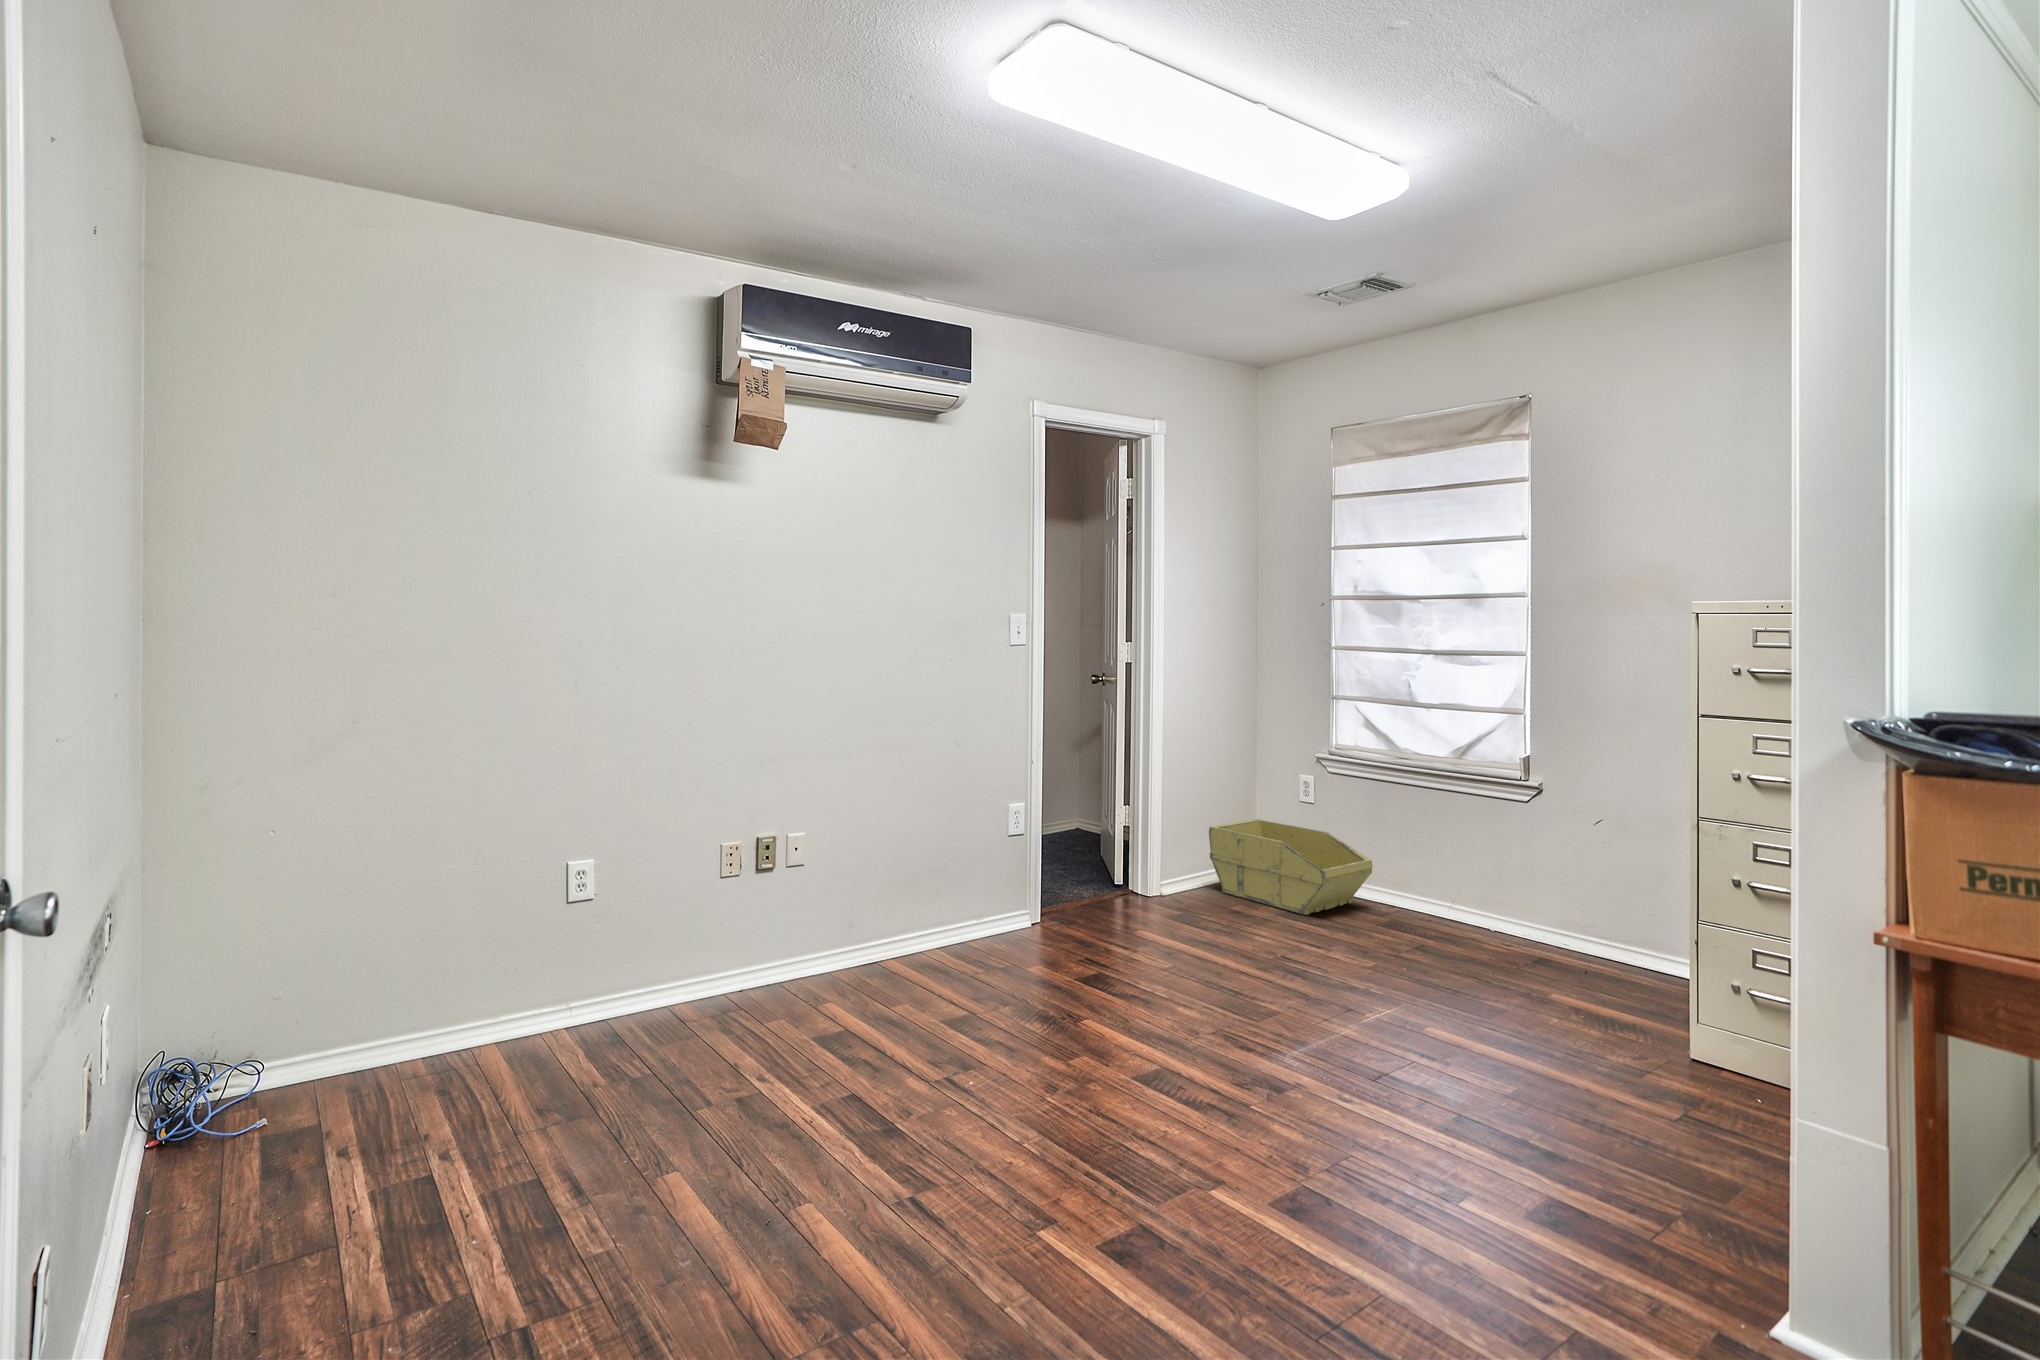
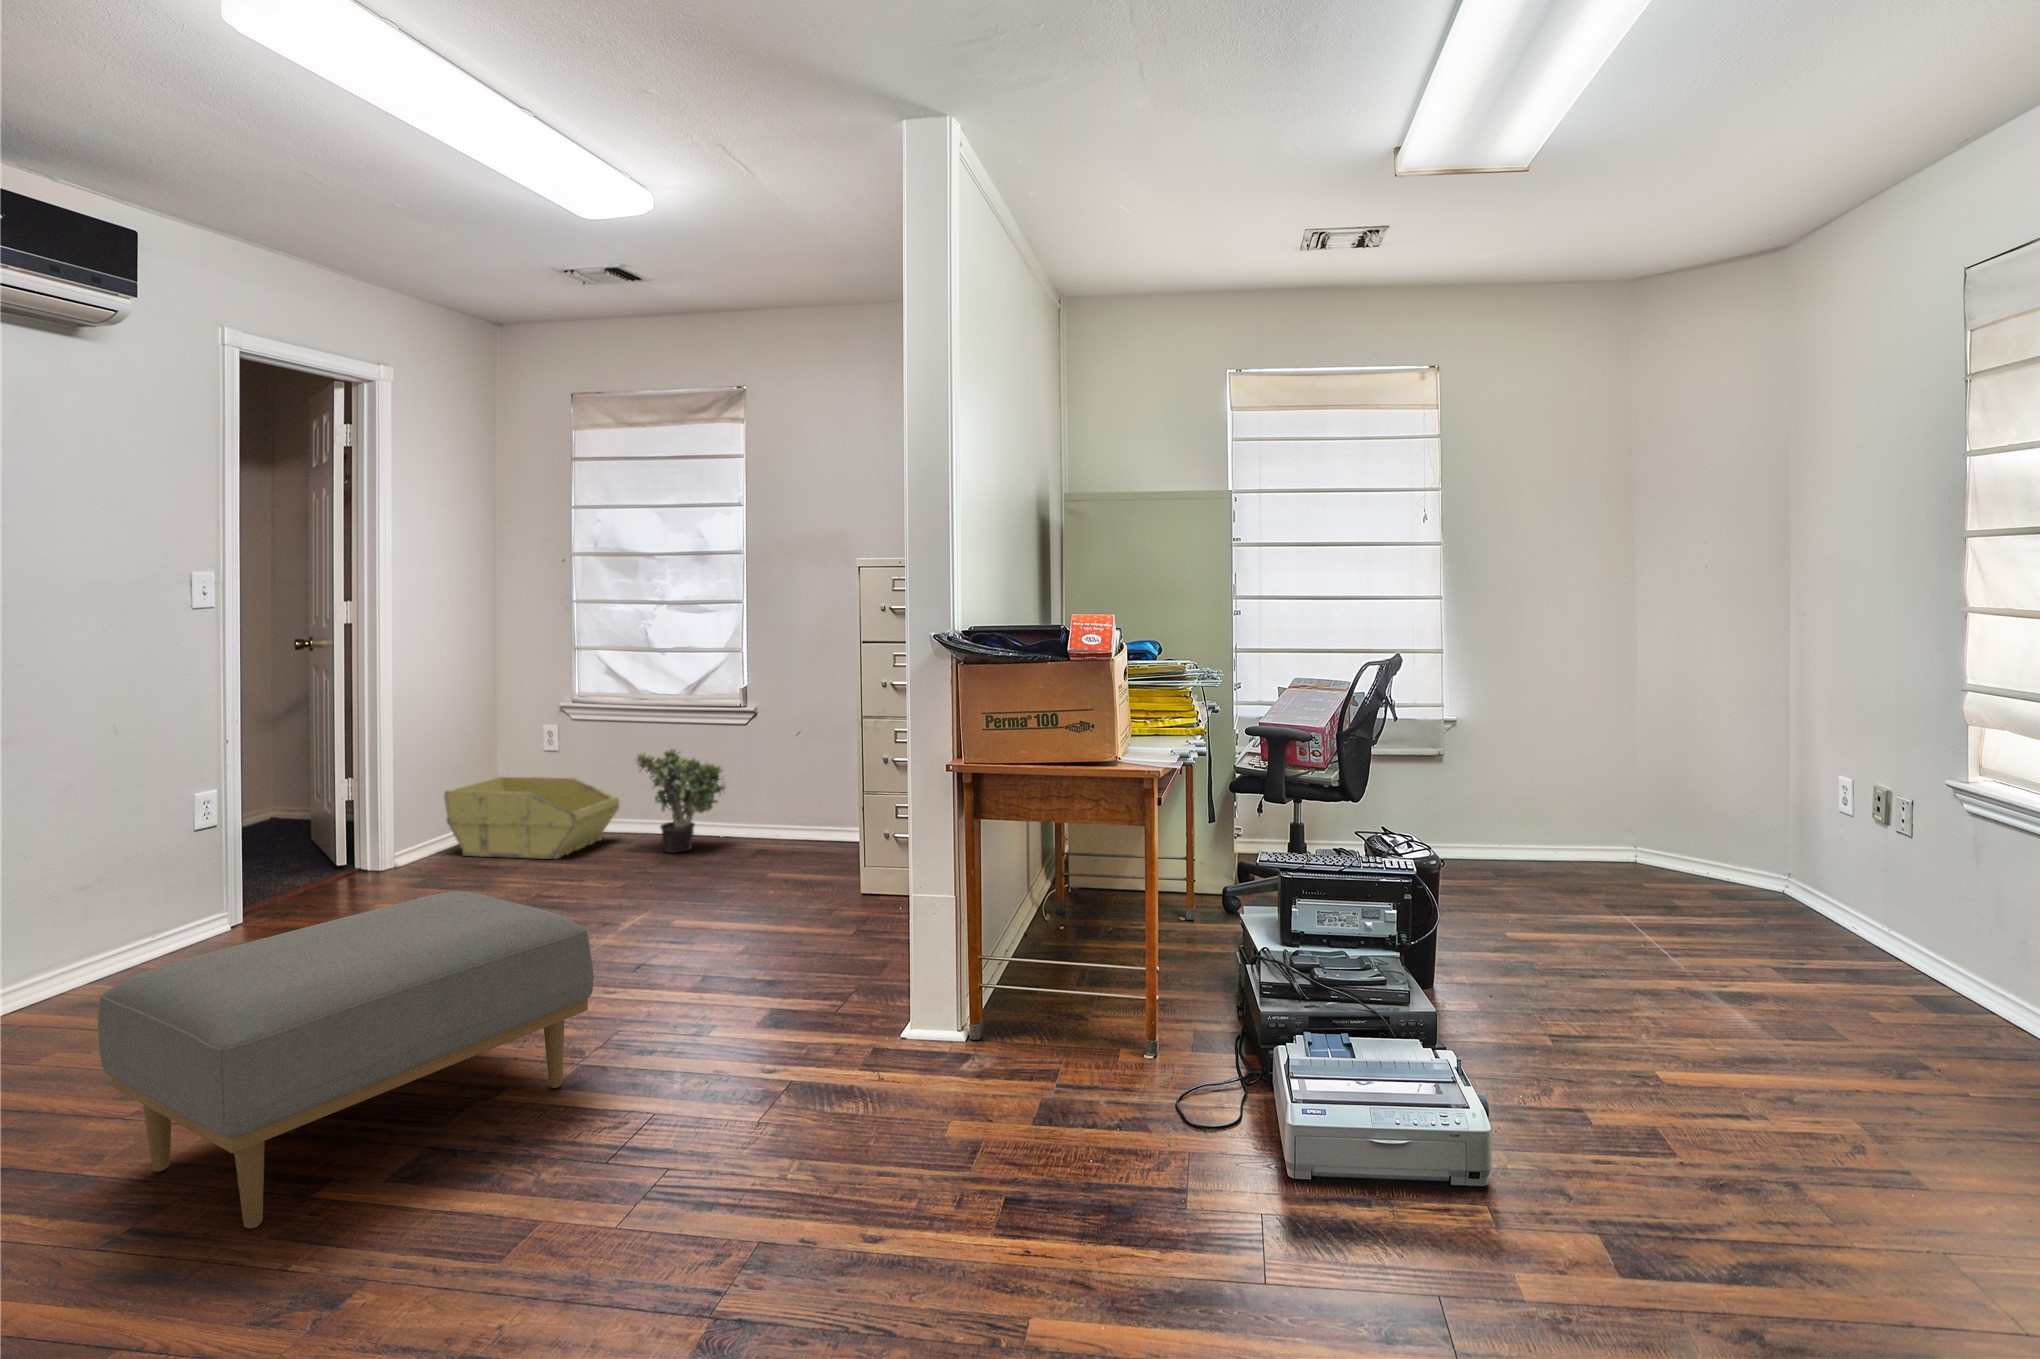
potted plant: none [1388,816,1496,936] -> present [635,749,726,853]
ottoman: none [912,947,1317,1248] -> present [98,891,594,1228]

